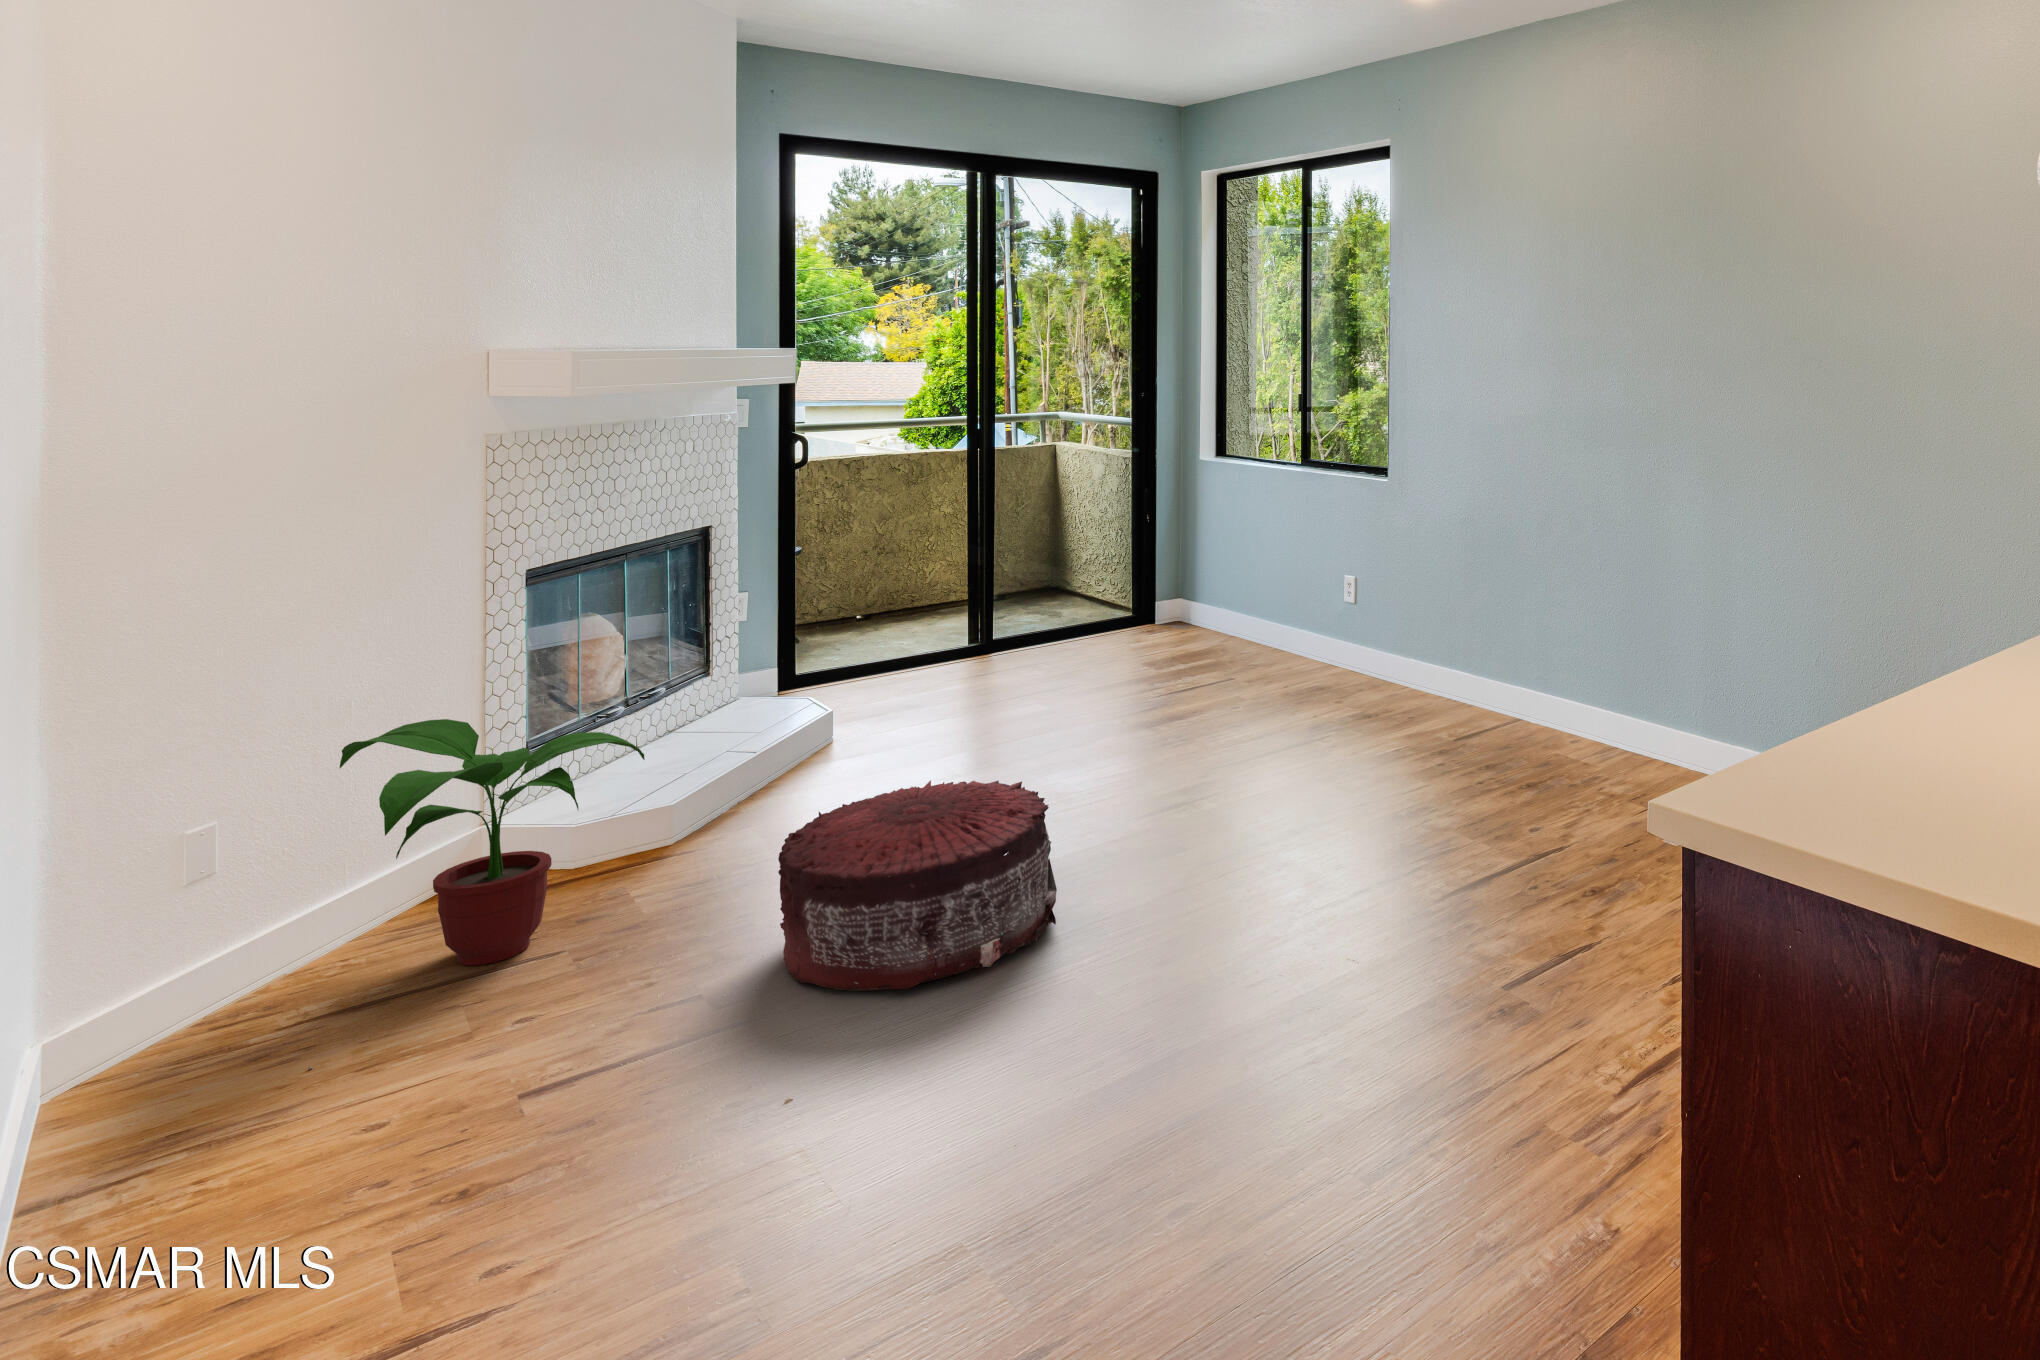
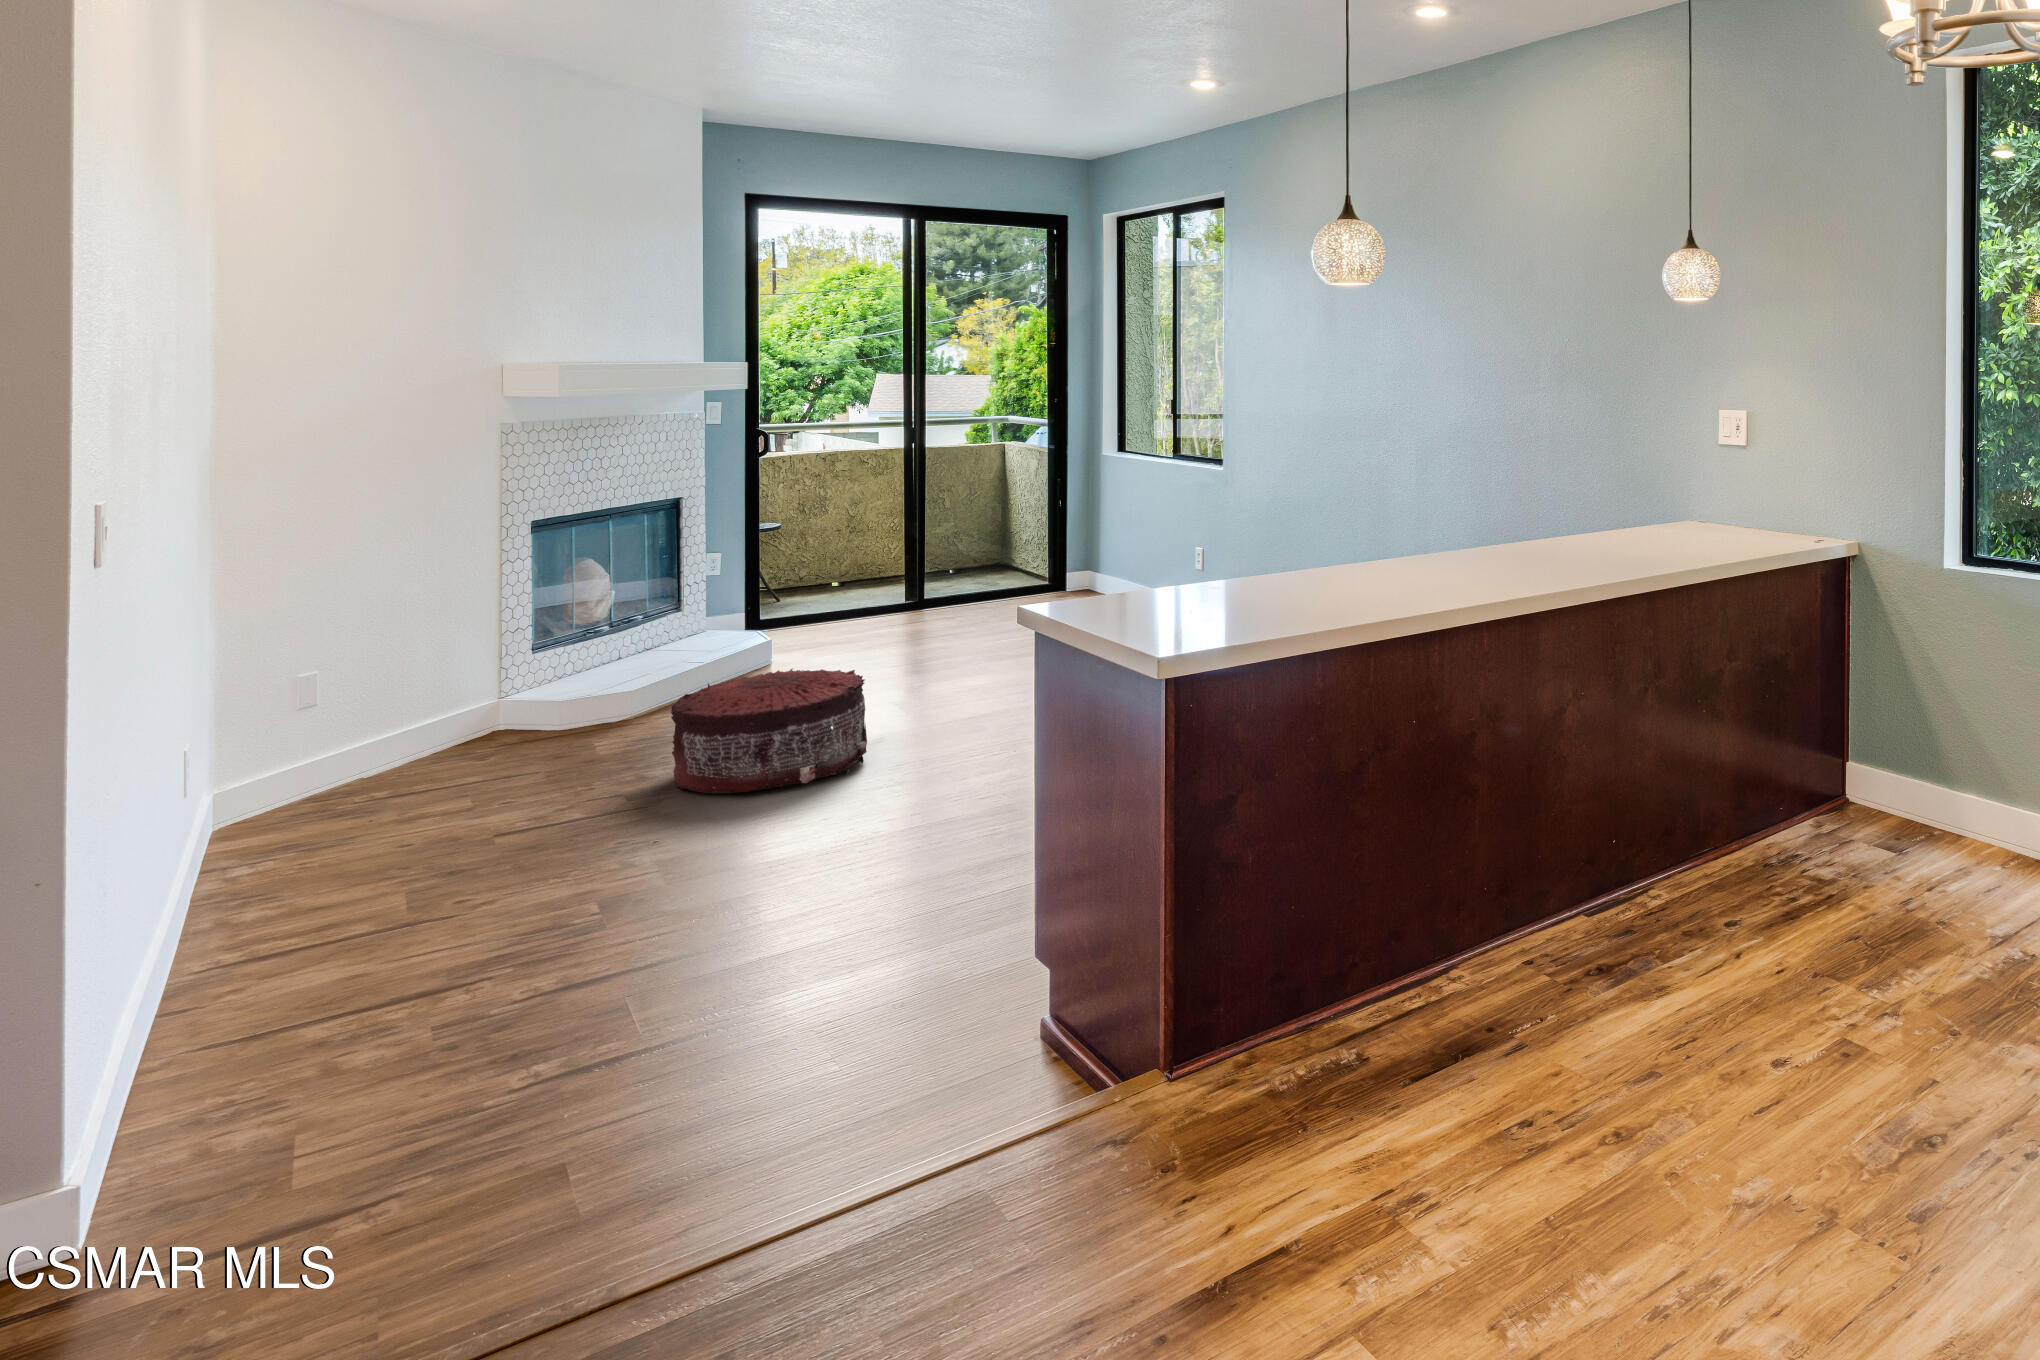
potted plant: present [340,719,645,965] -> none [395,615,598,777]

